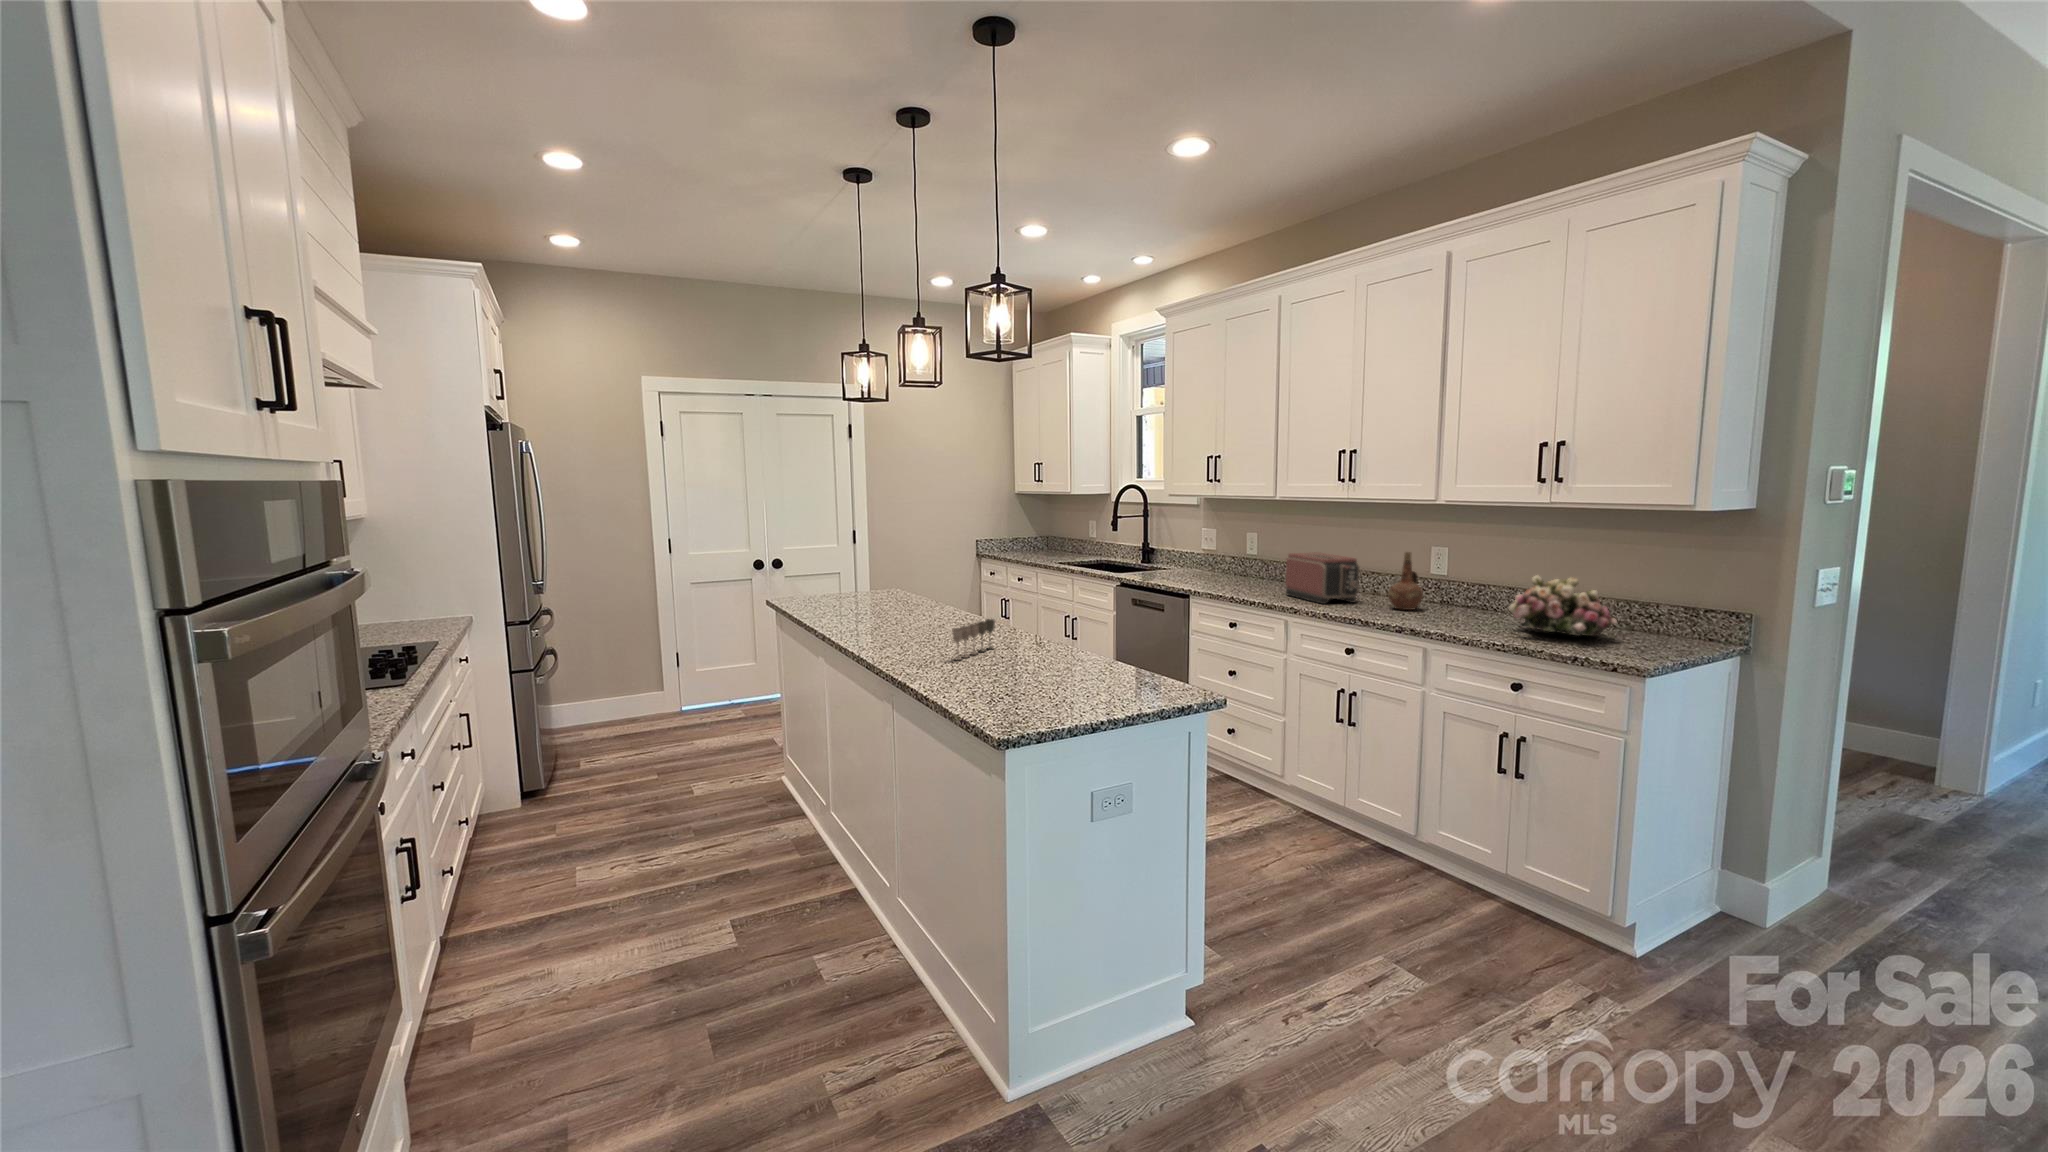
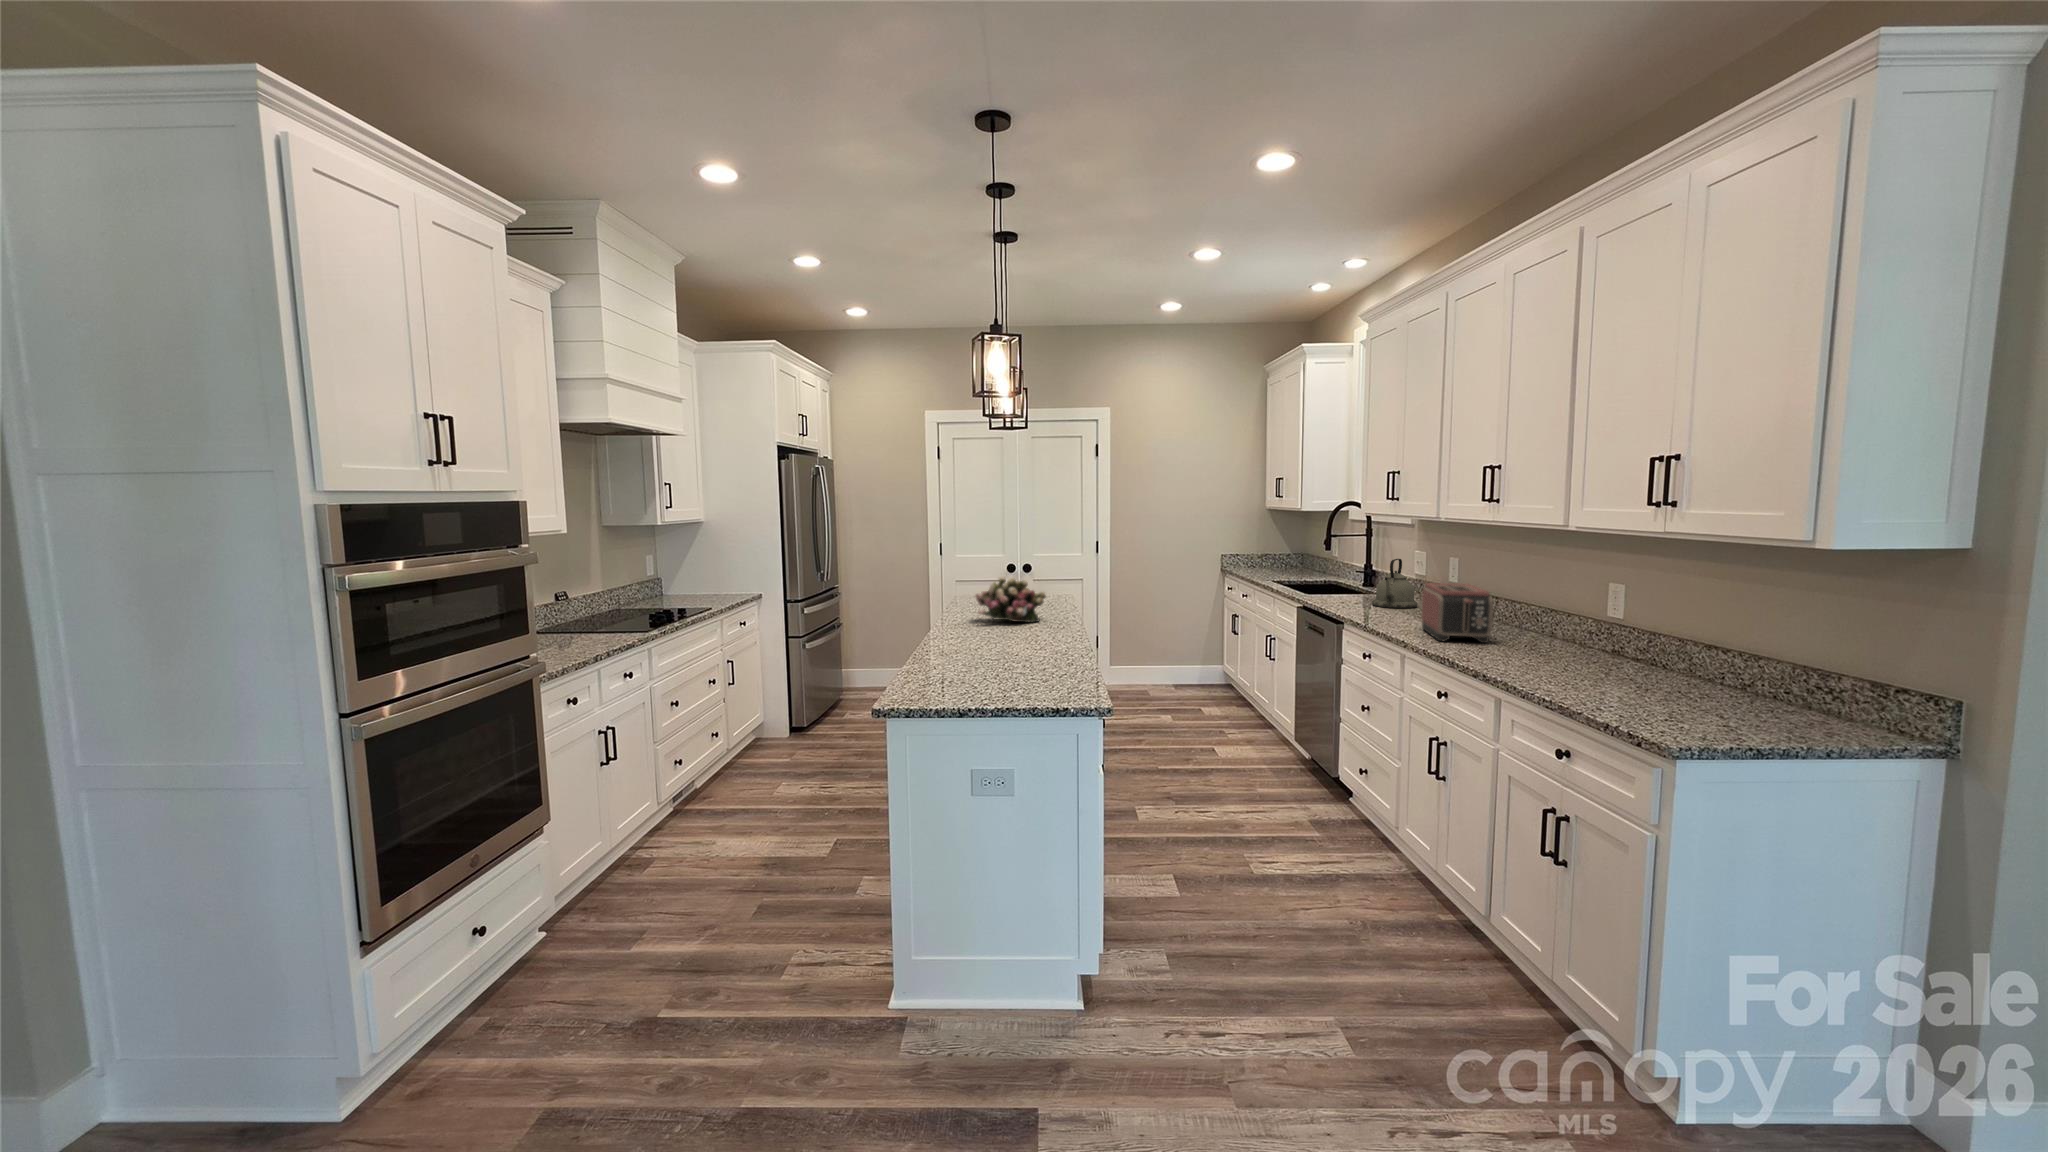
kettle: none [1195,534,1234,579] -> present [1372,559,1418,608]
ceramic pitcher: present [1388,552,1423,610] -> none [1511,587,1556,656]
flower arrangement: present [1509,576,1617,636] -> present [976,576,1046,623]
wine glass: present [952,619,995,660] -> none [964,625,1016,656]

